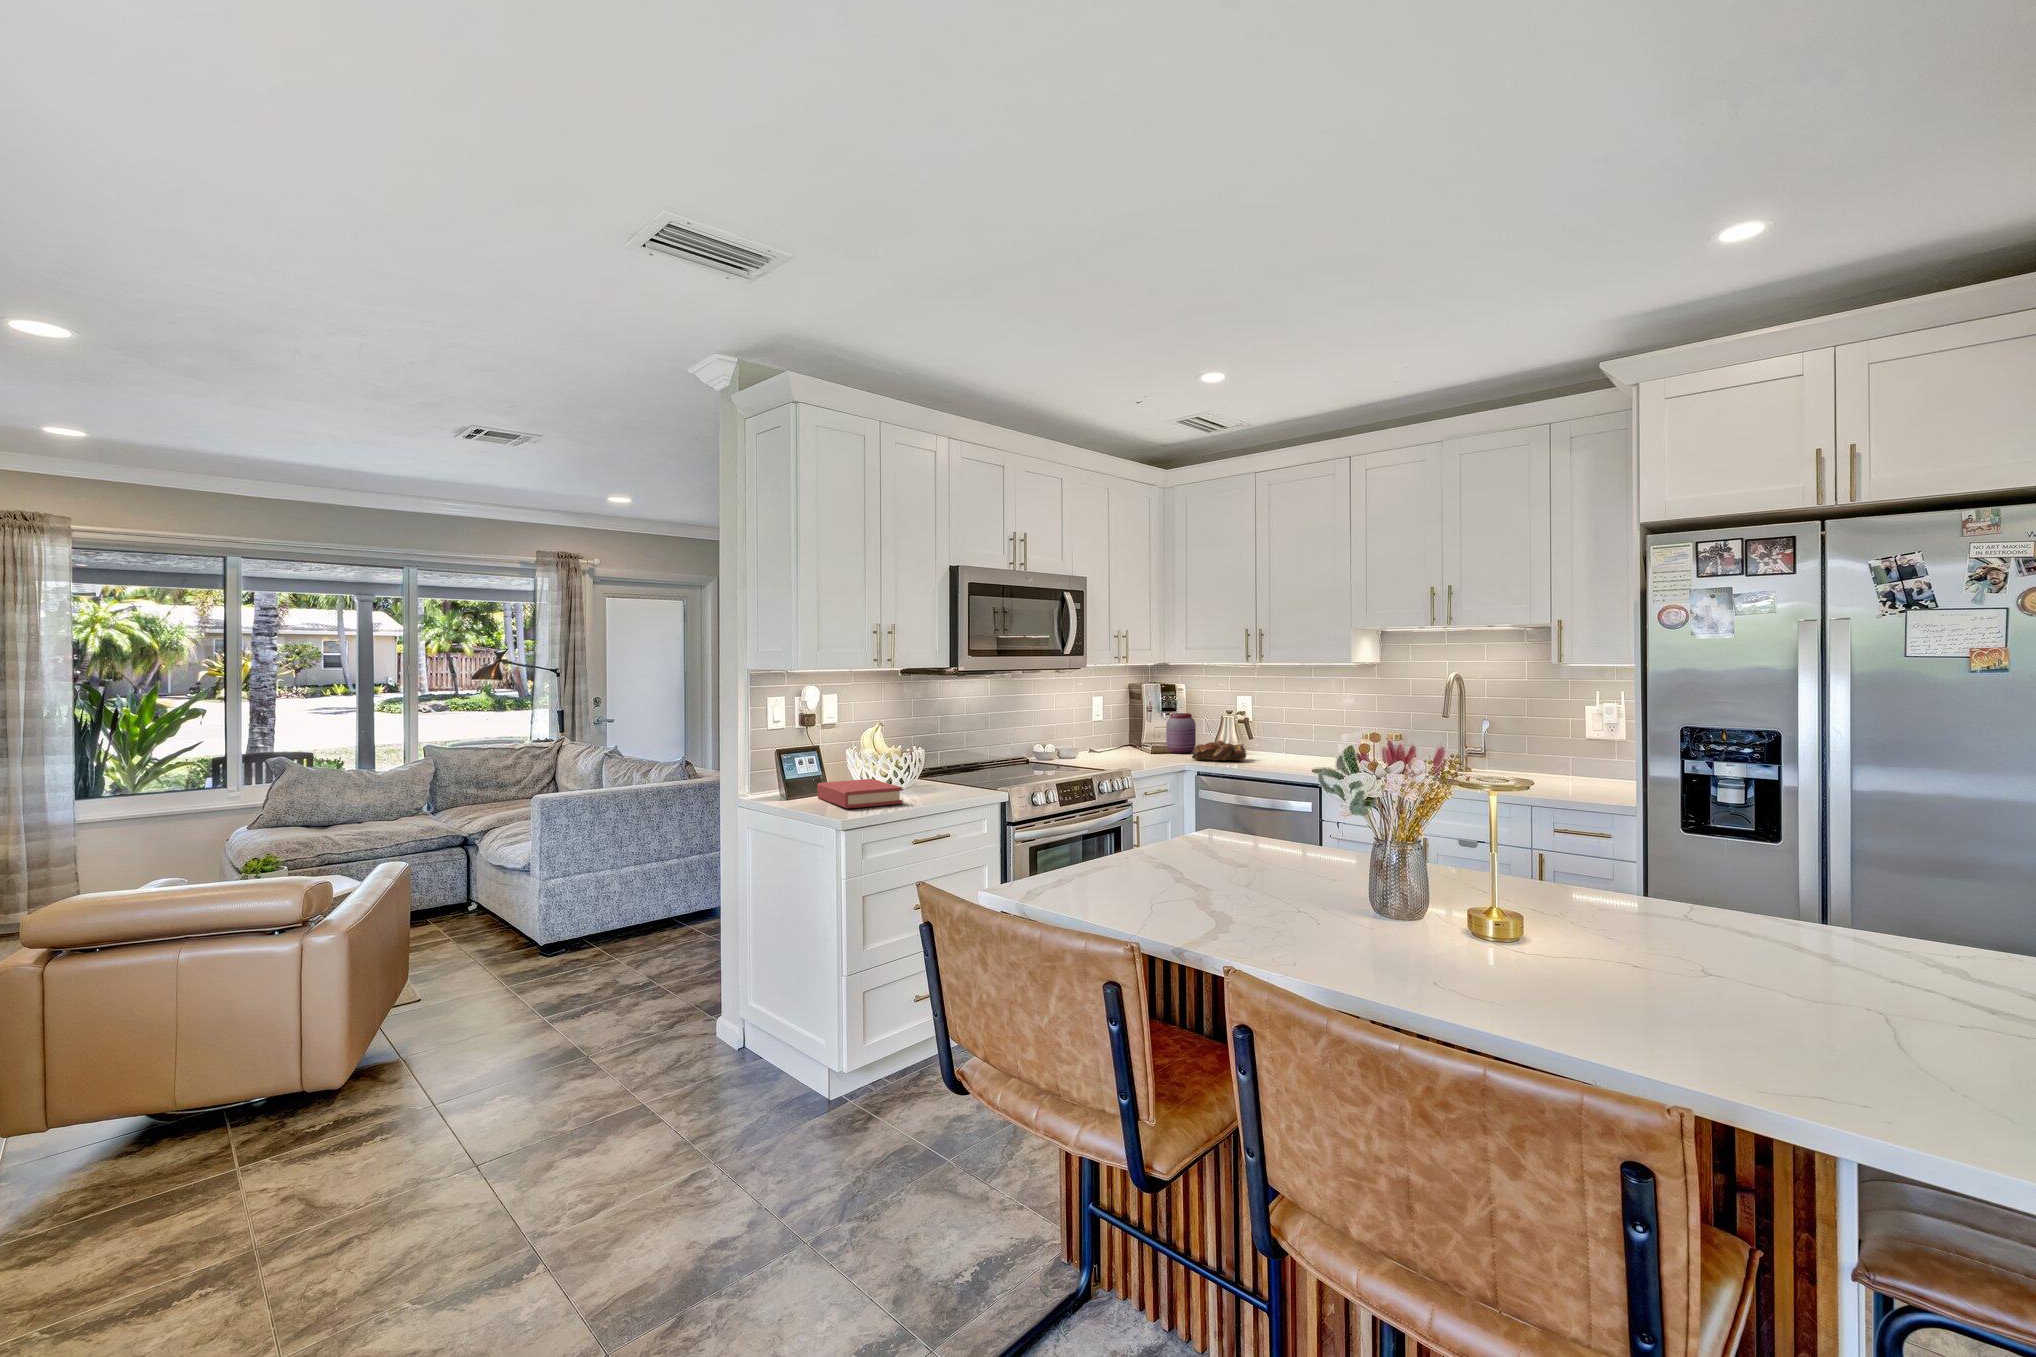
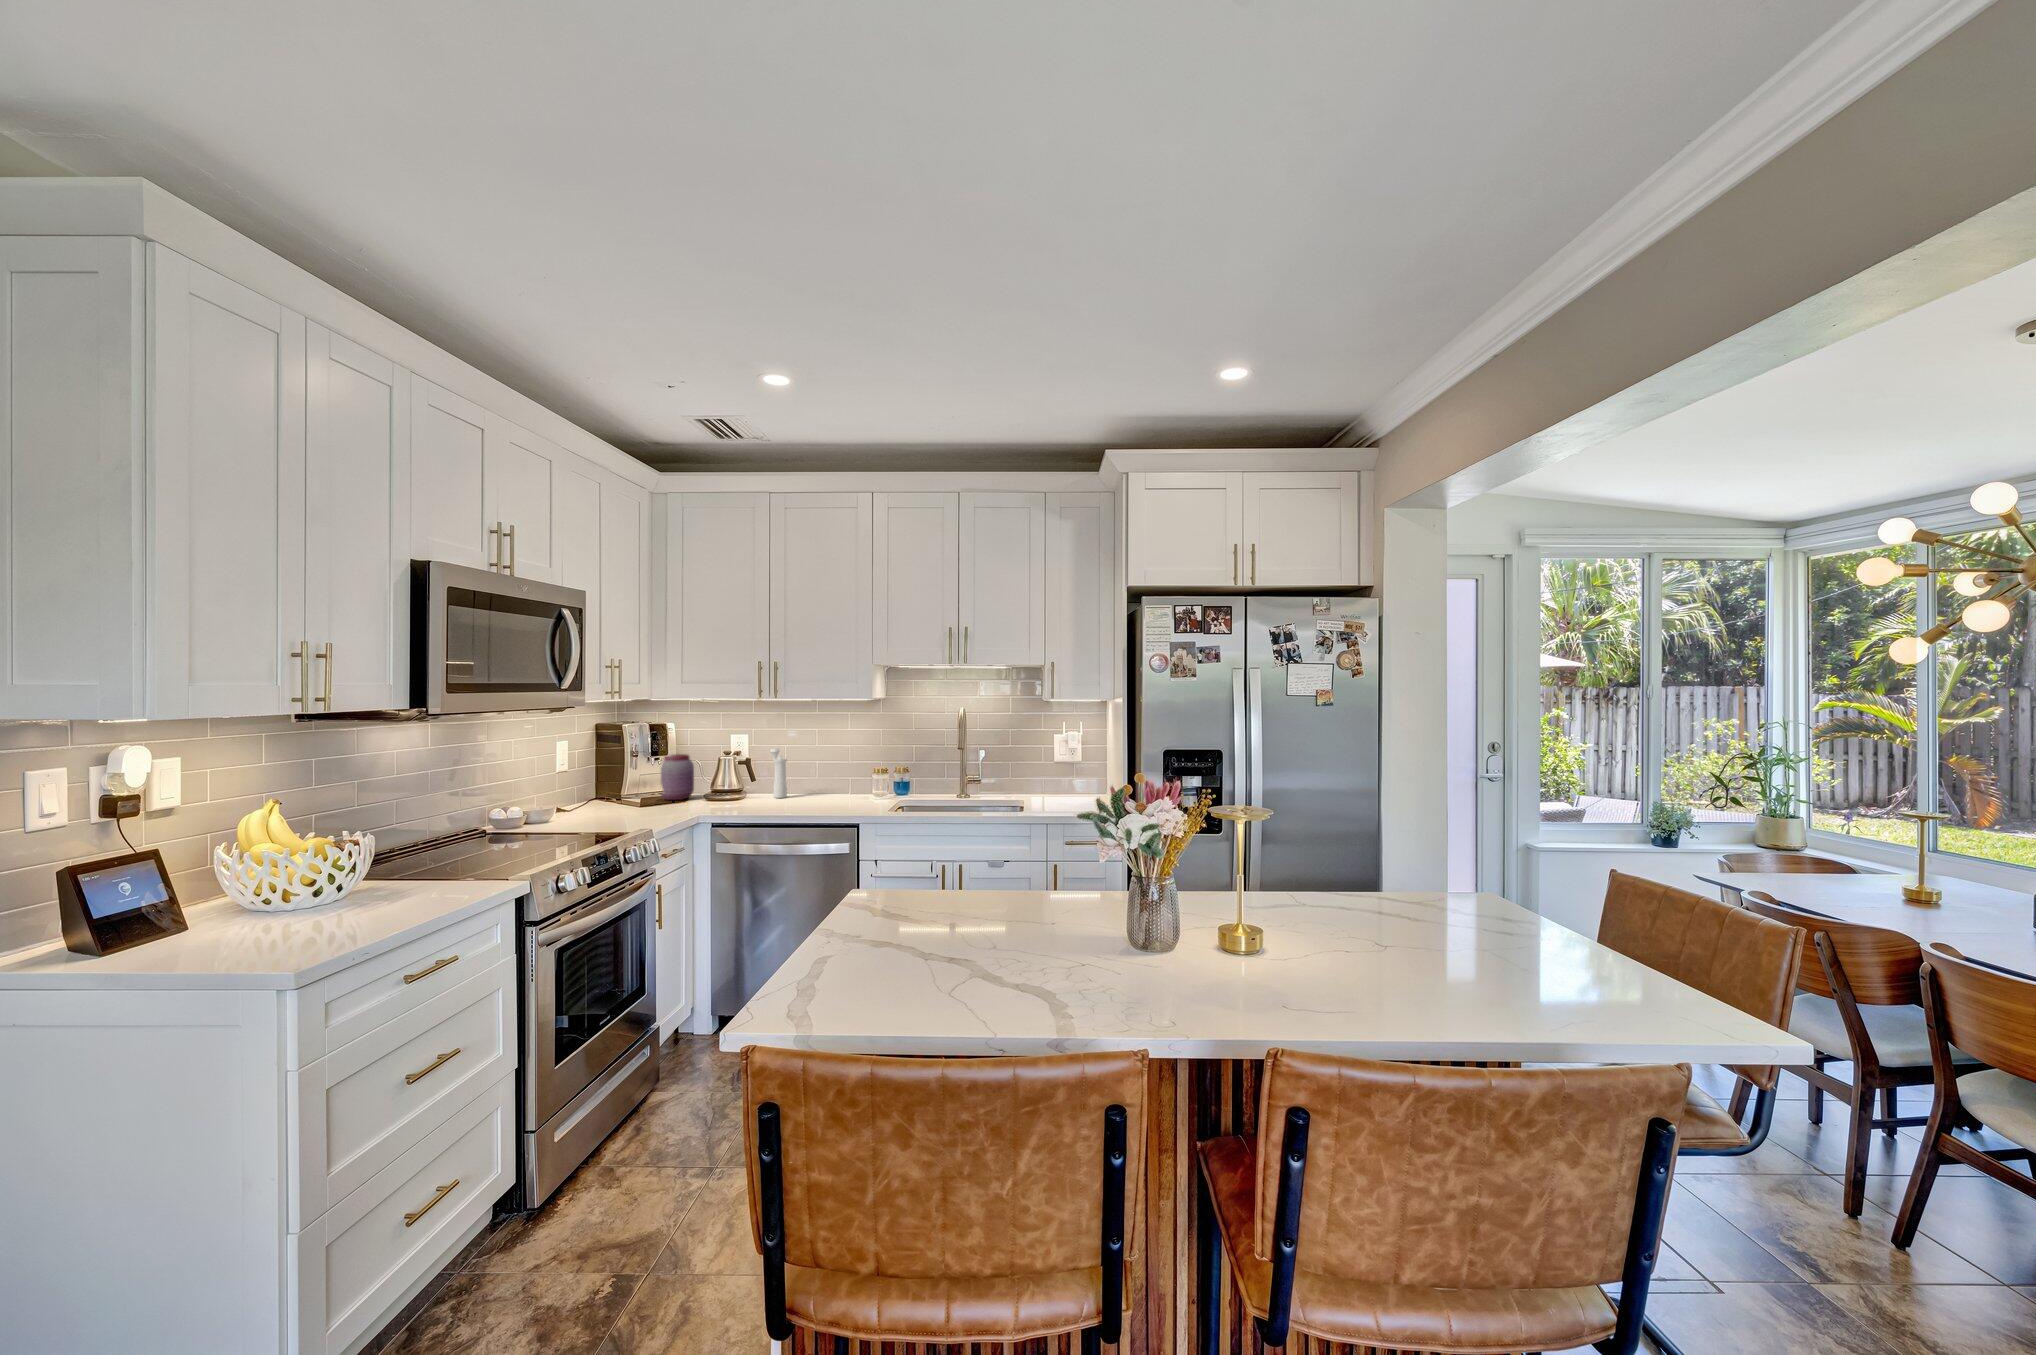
pepper mill: none [1263,712,1276,758] -> present [770,748,787,798]
bread loaf: present [1192,741,1246,760] -> none [702,783,764,807]
hardback book: present [817,779,902,808] -> none [168,891,375,952]

